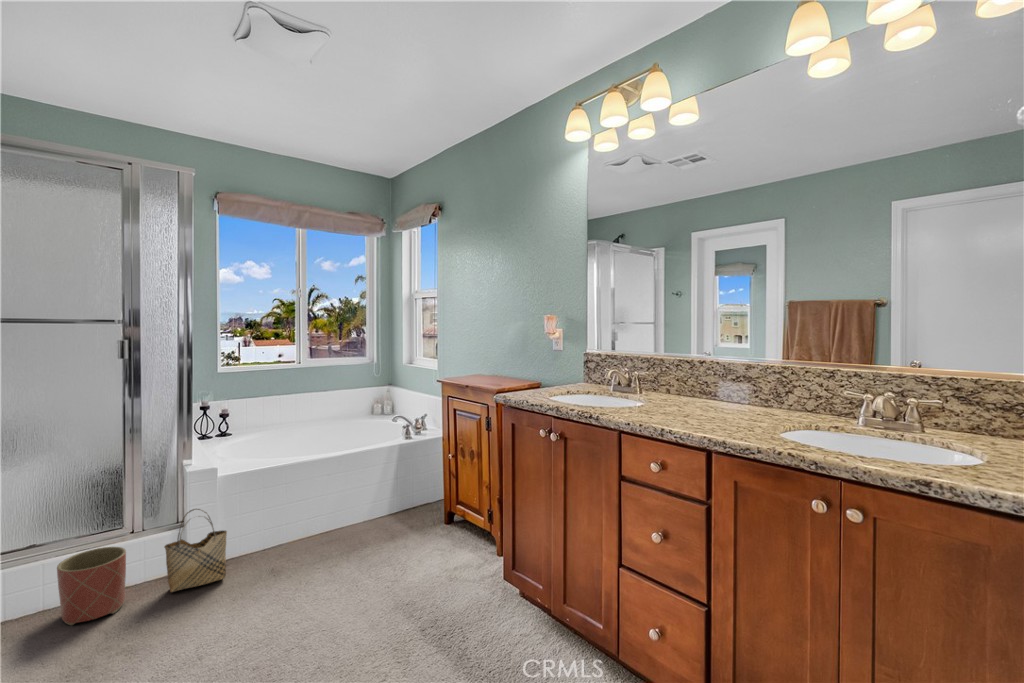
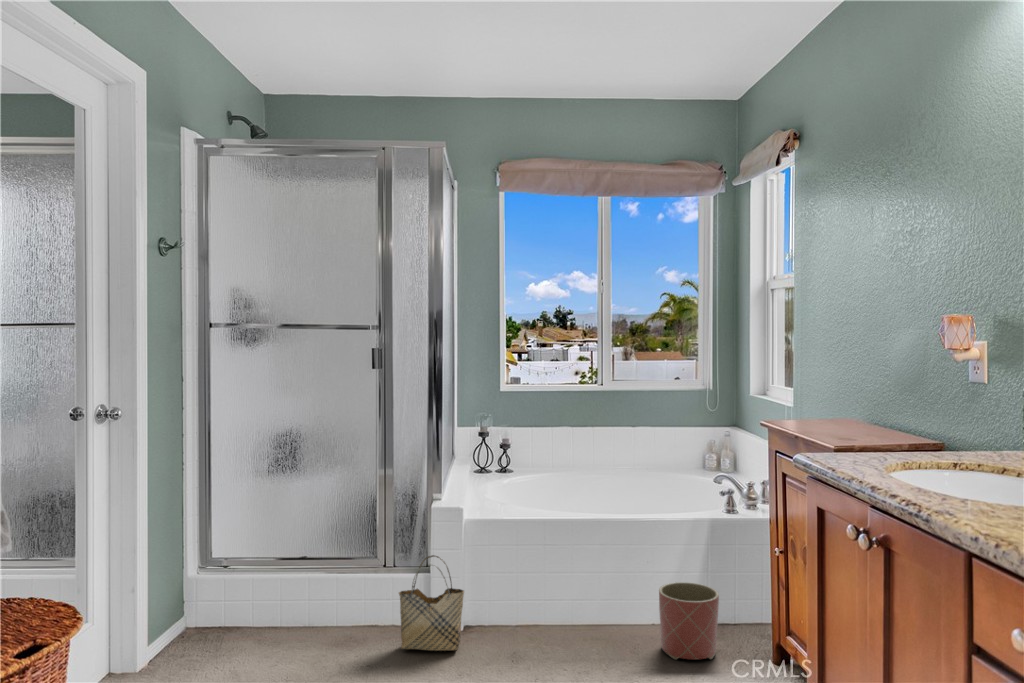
planter: present [57,547,126,625] -> present [659,582,719,660]

